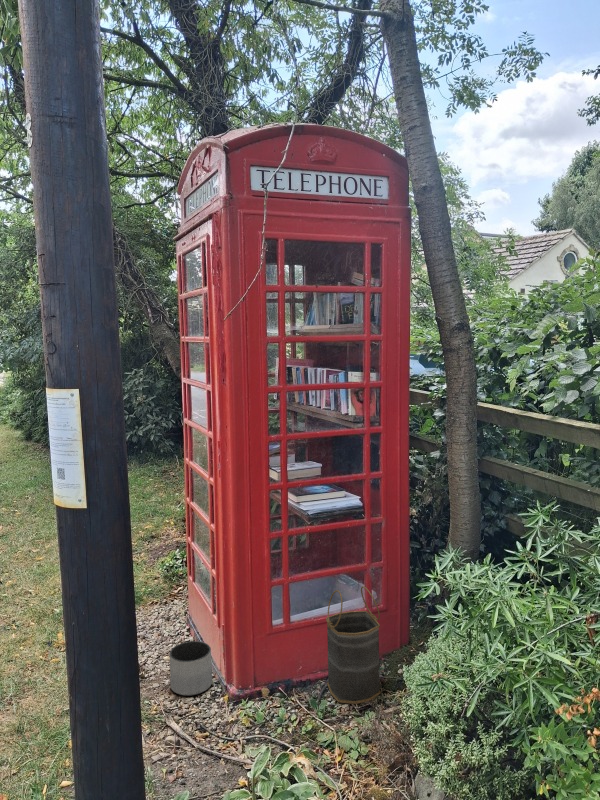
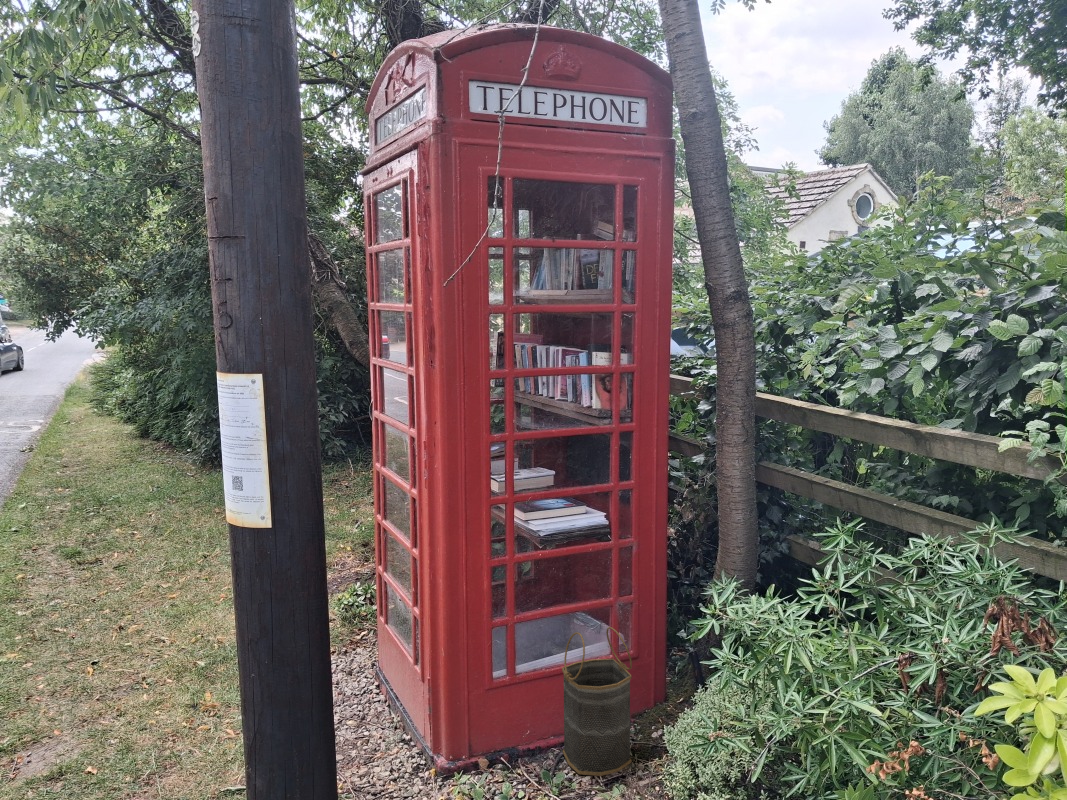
planter: present [170,641,212,696] -> none [358,700,413,770]

